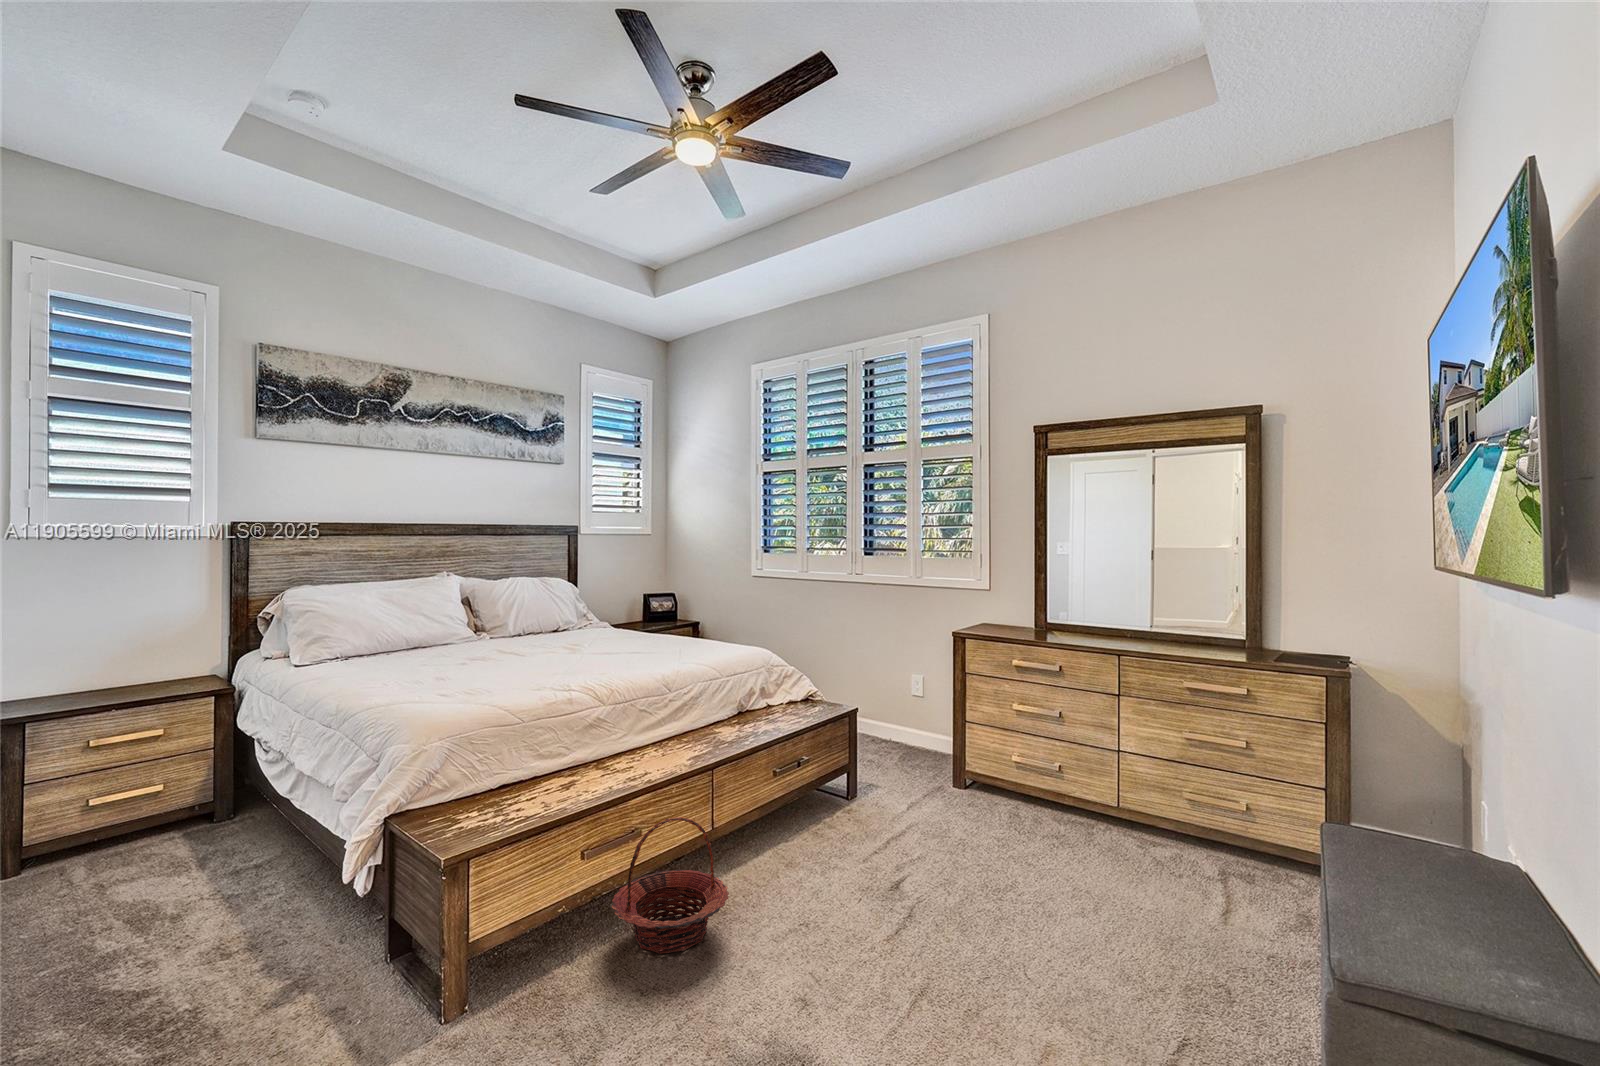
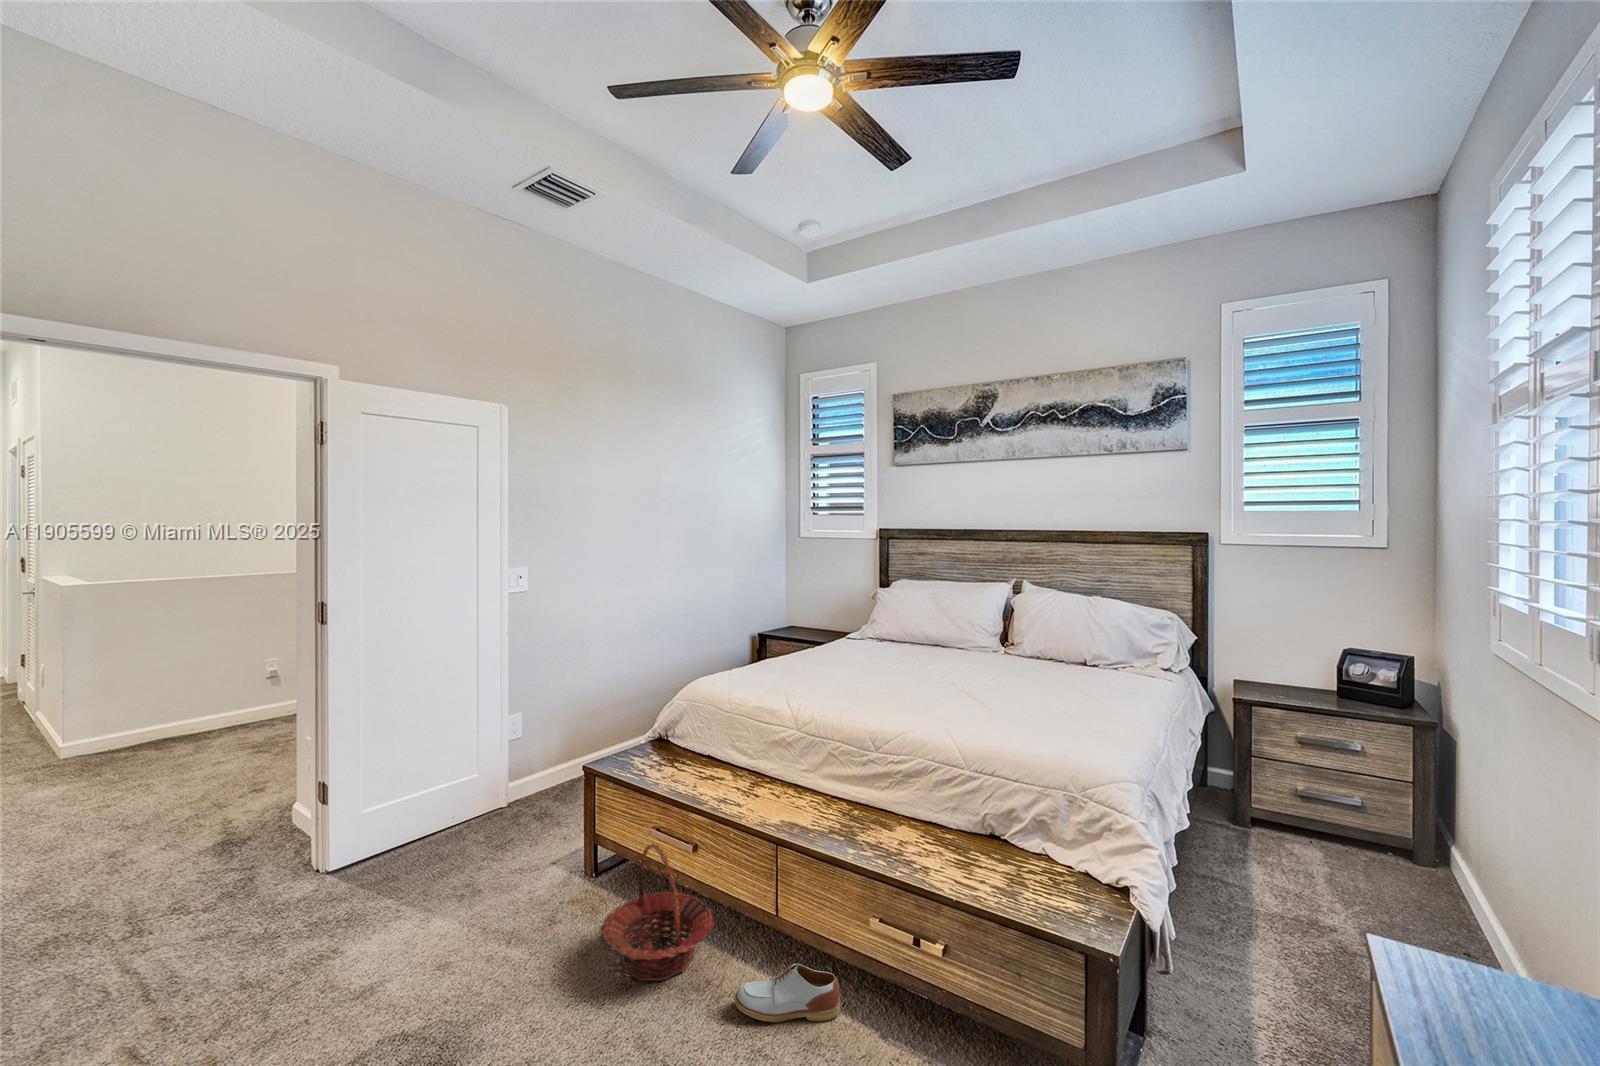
shoe: none [745,831,781,886] -> present [735,964,840,1022]

